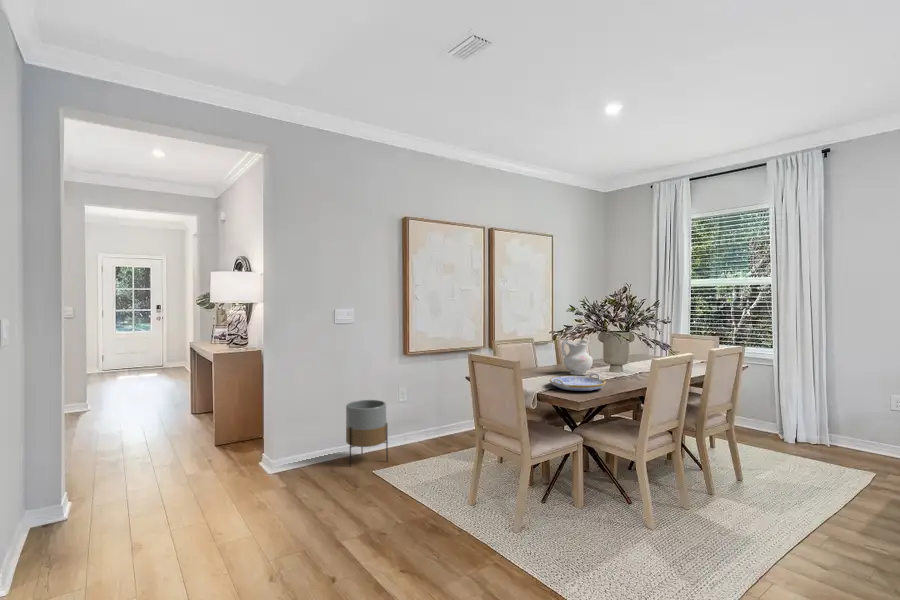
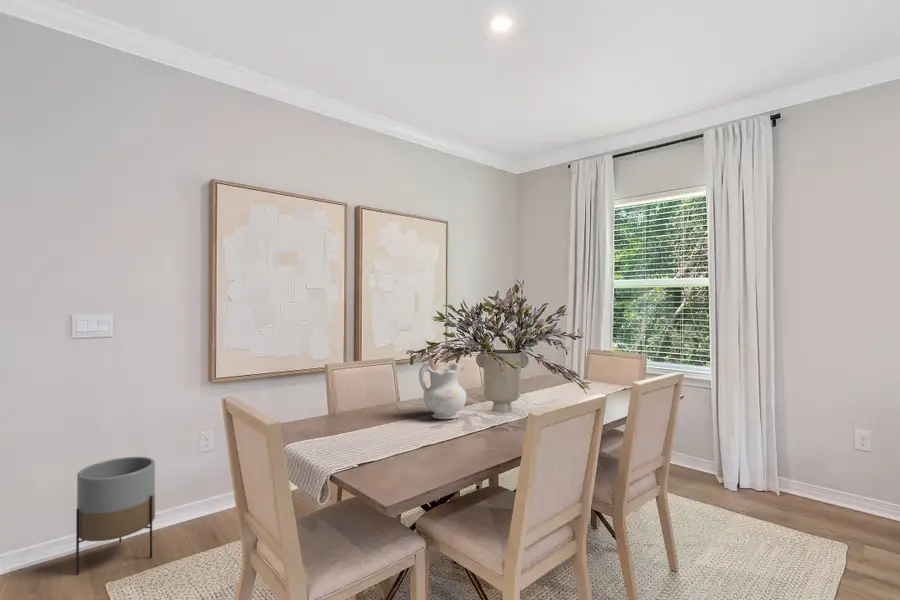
serving tray: present [549,373,606,391] -> none [379,422,470,460]

